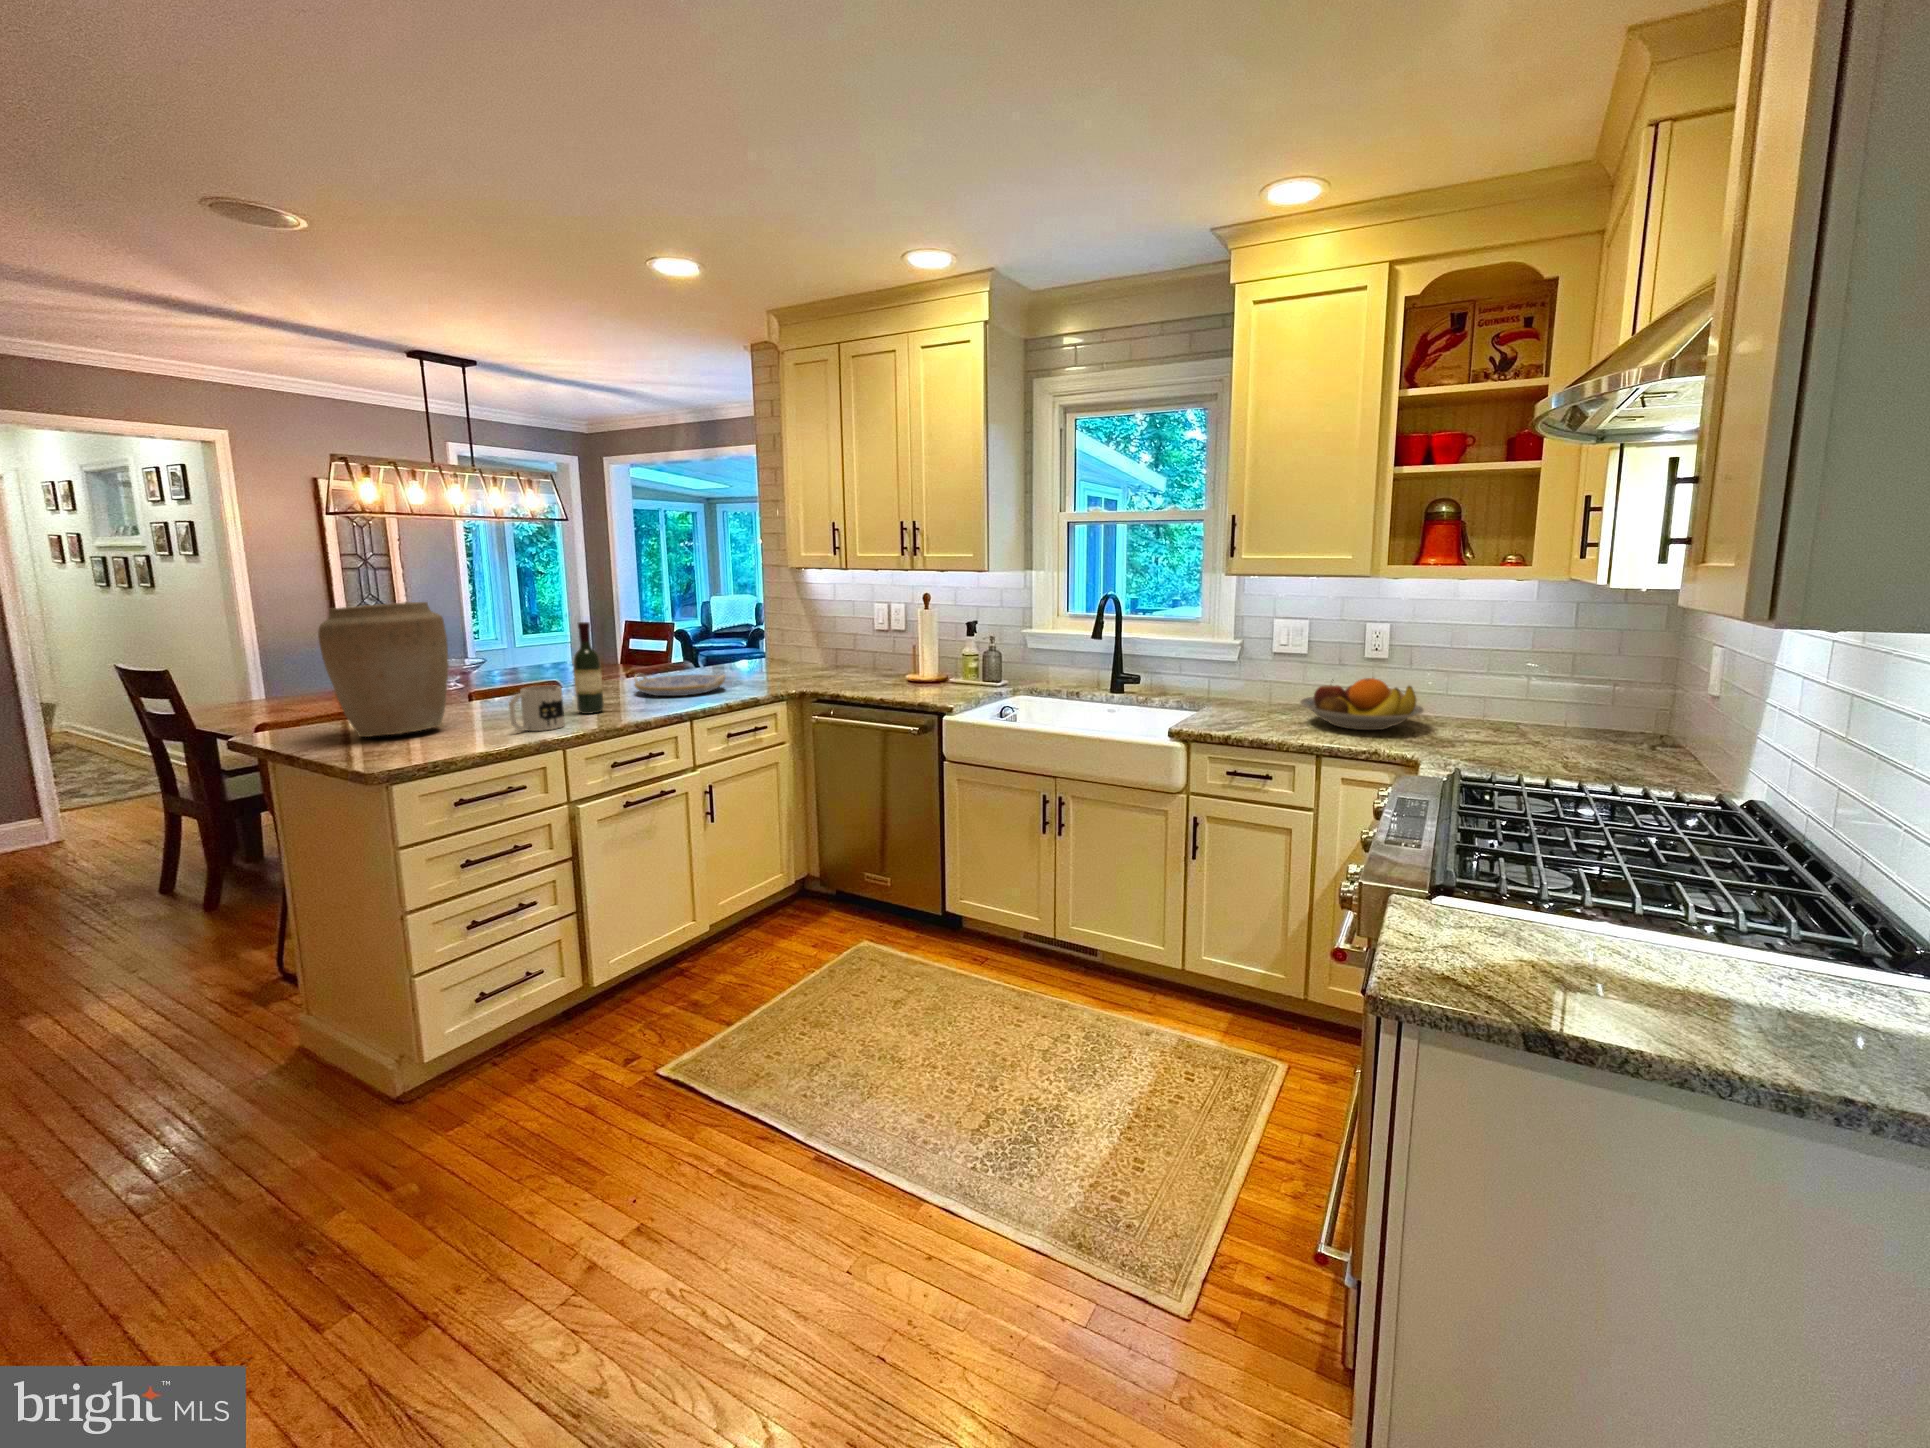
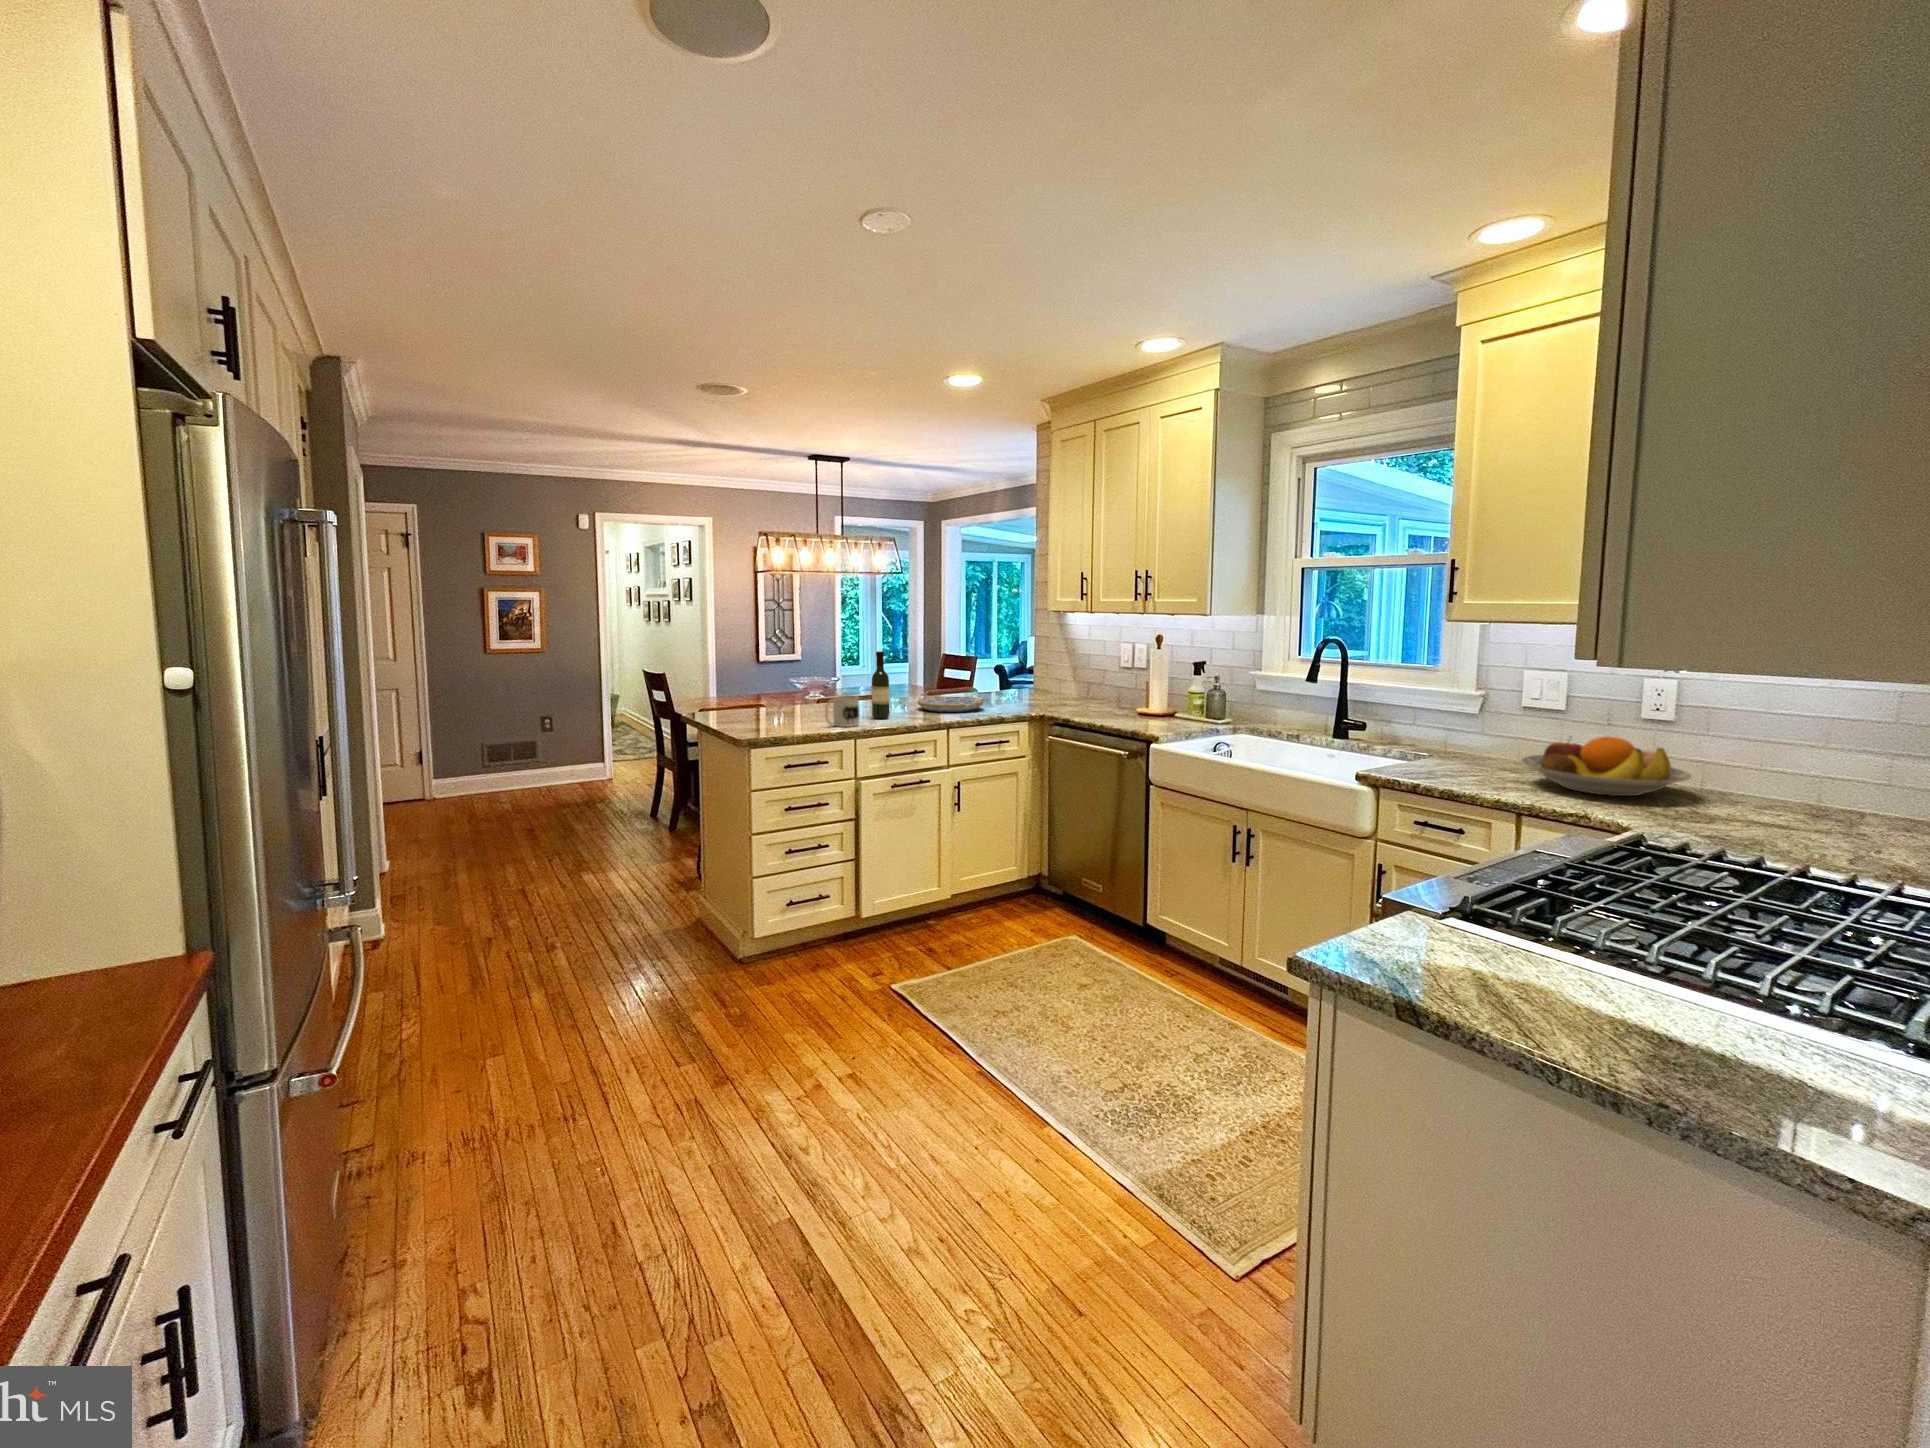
vase: present [318,602,449,737] -> none [729,635,796,721]

